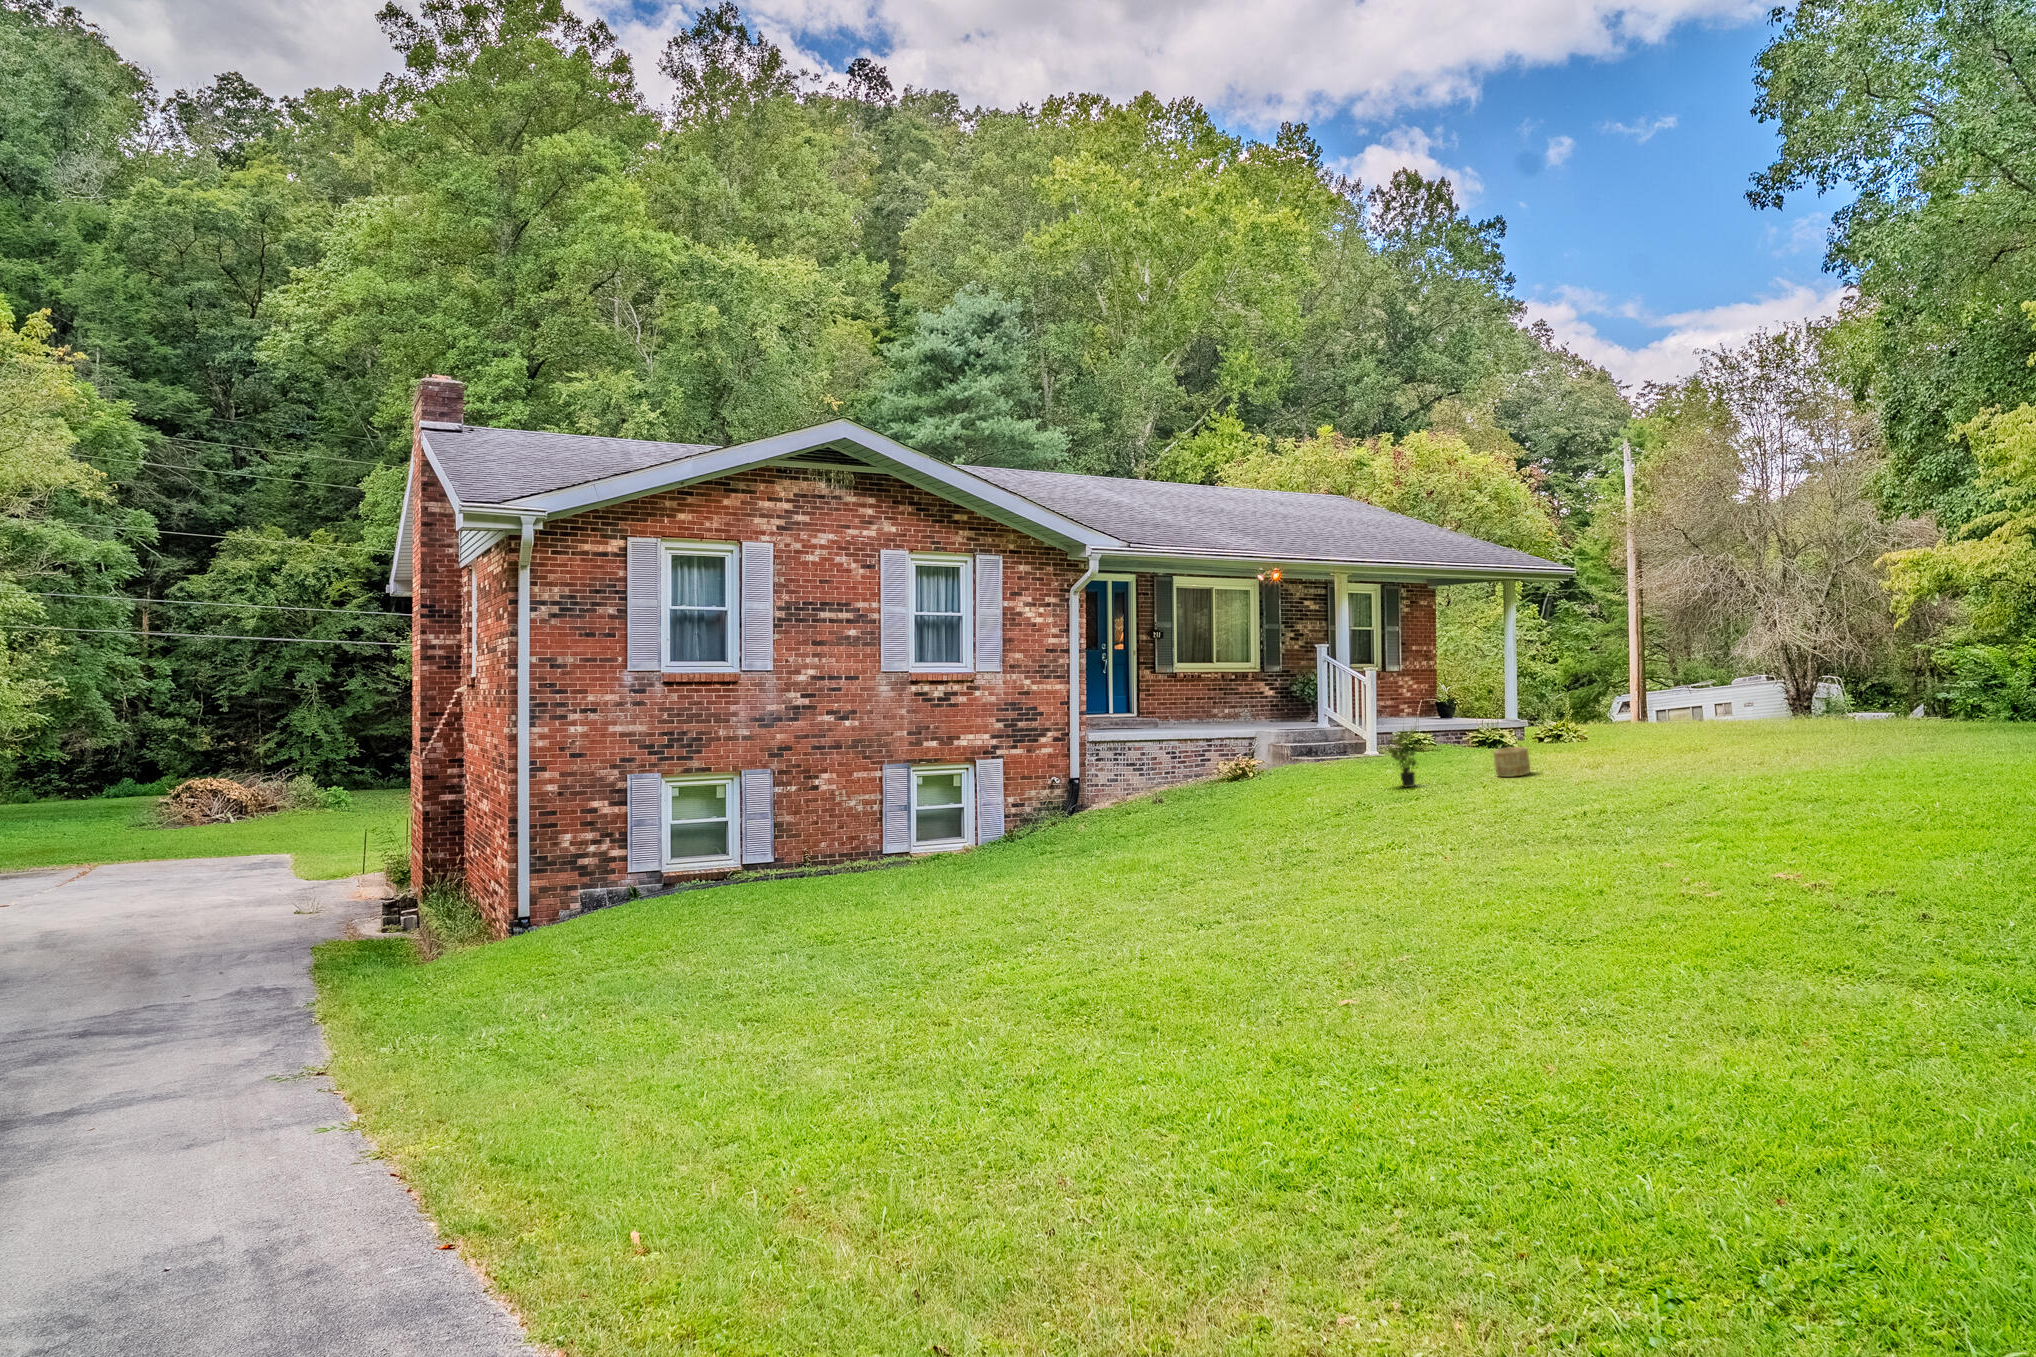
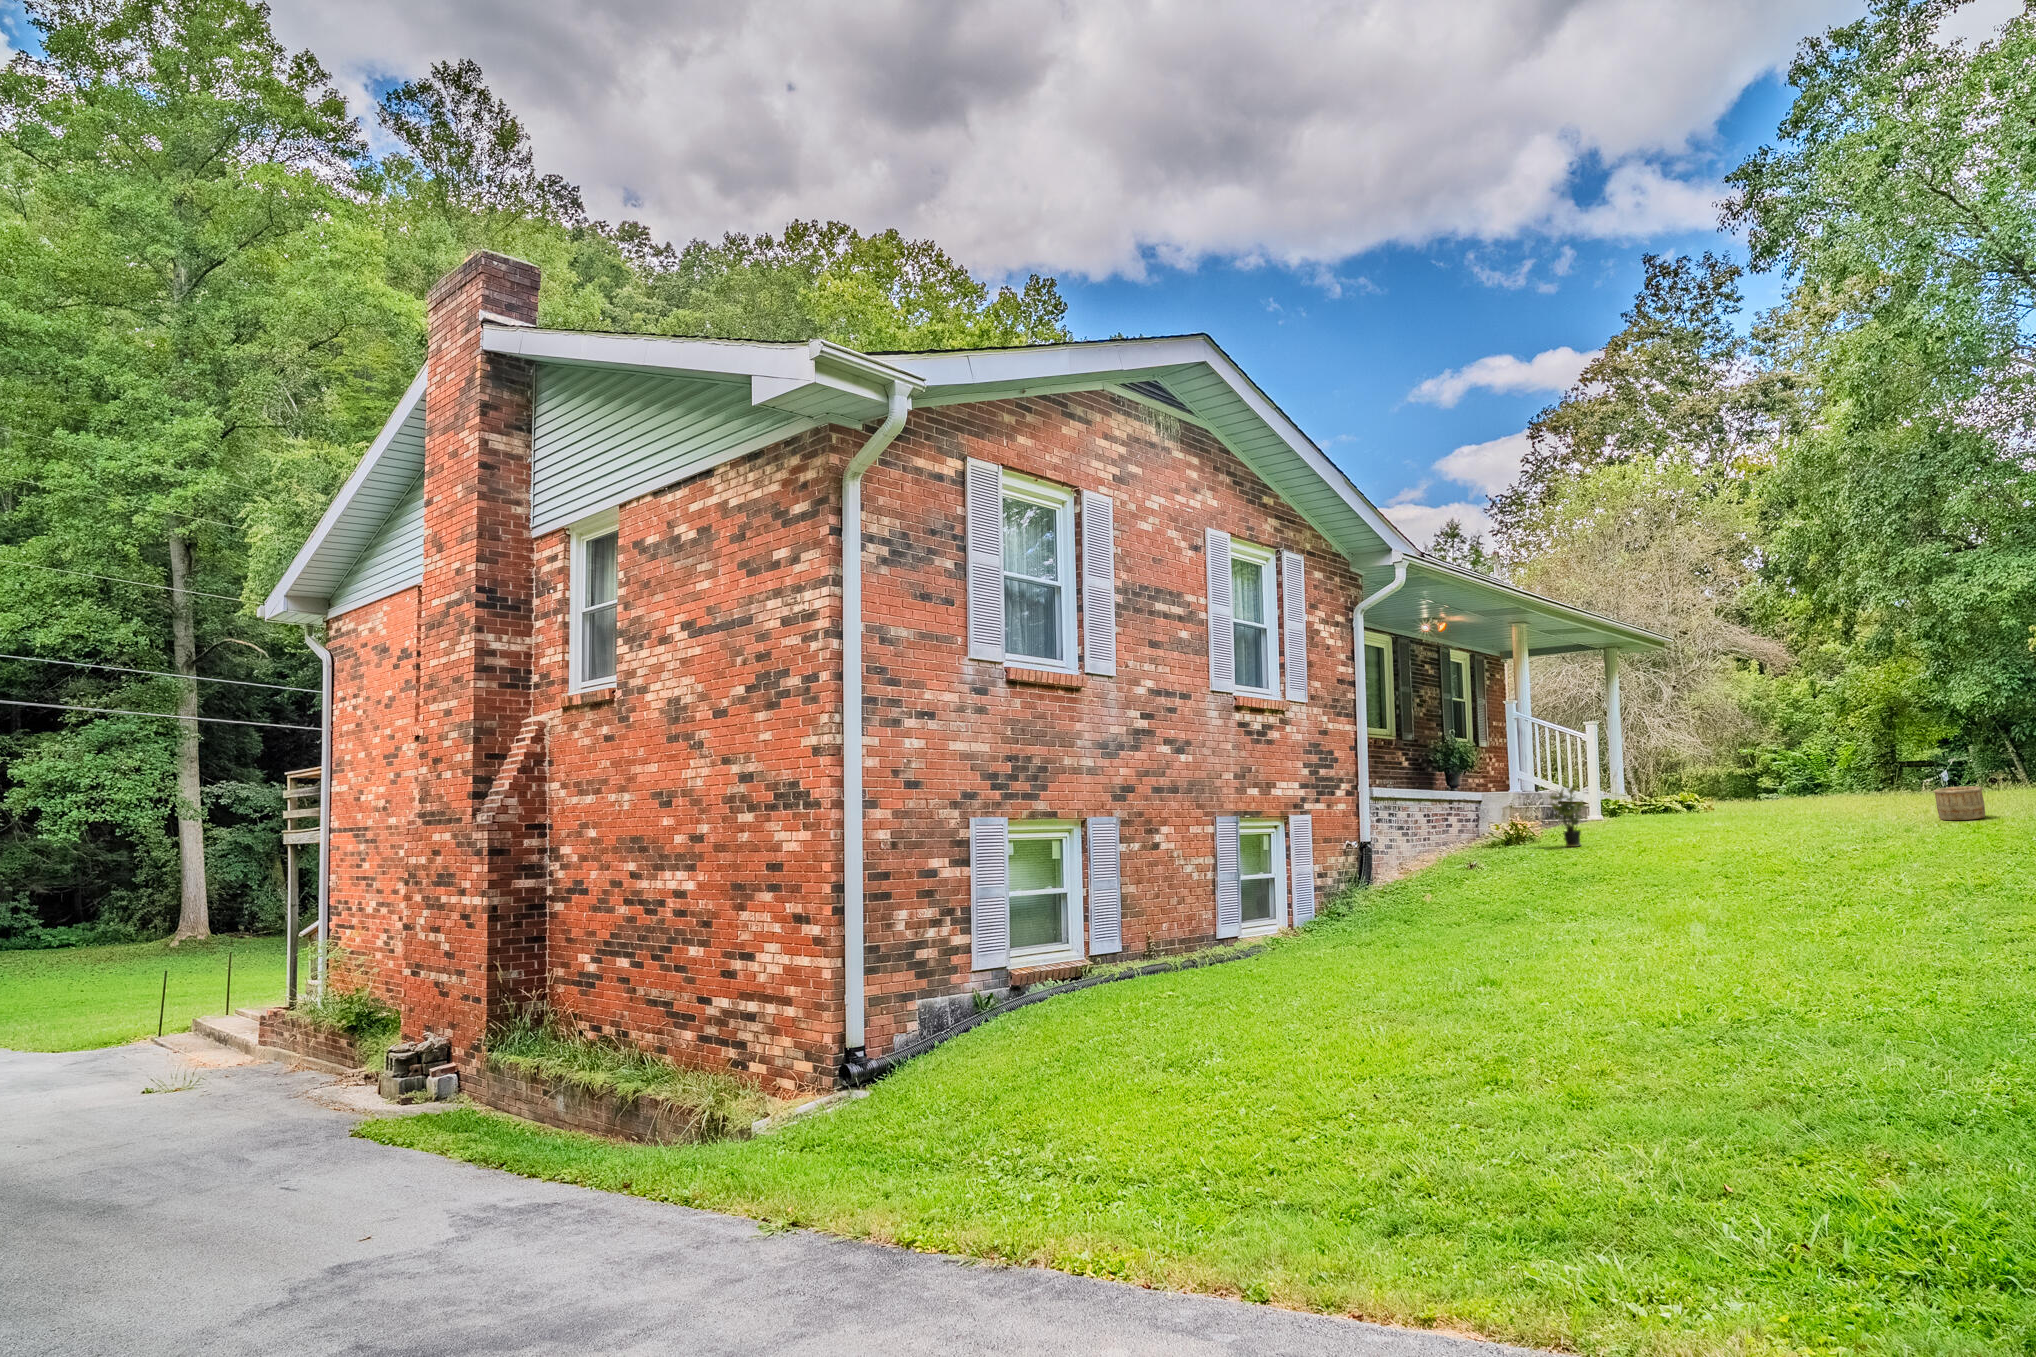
potted plant: present [1387,729,1419,787] -> present [1550,785,1585,847]

